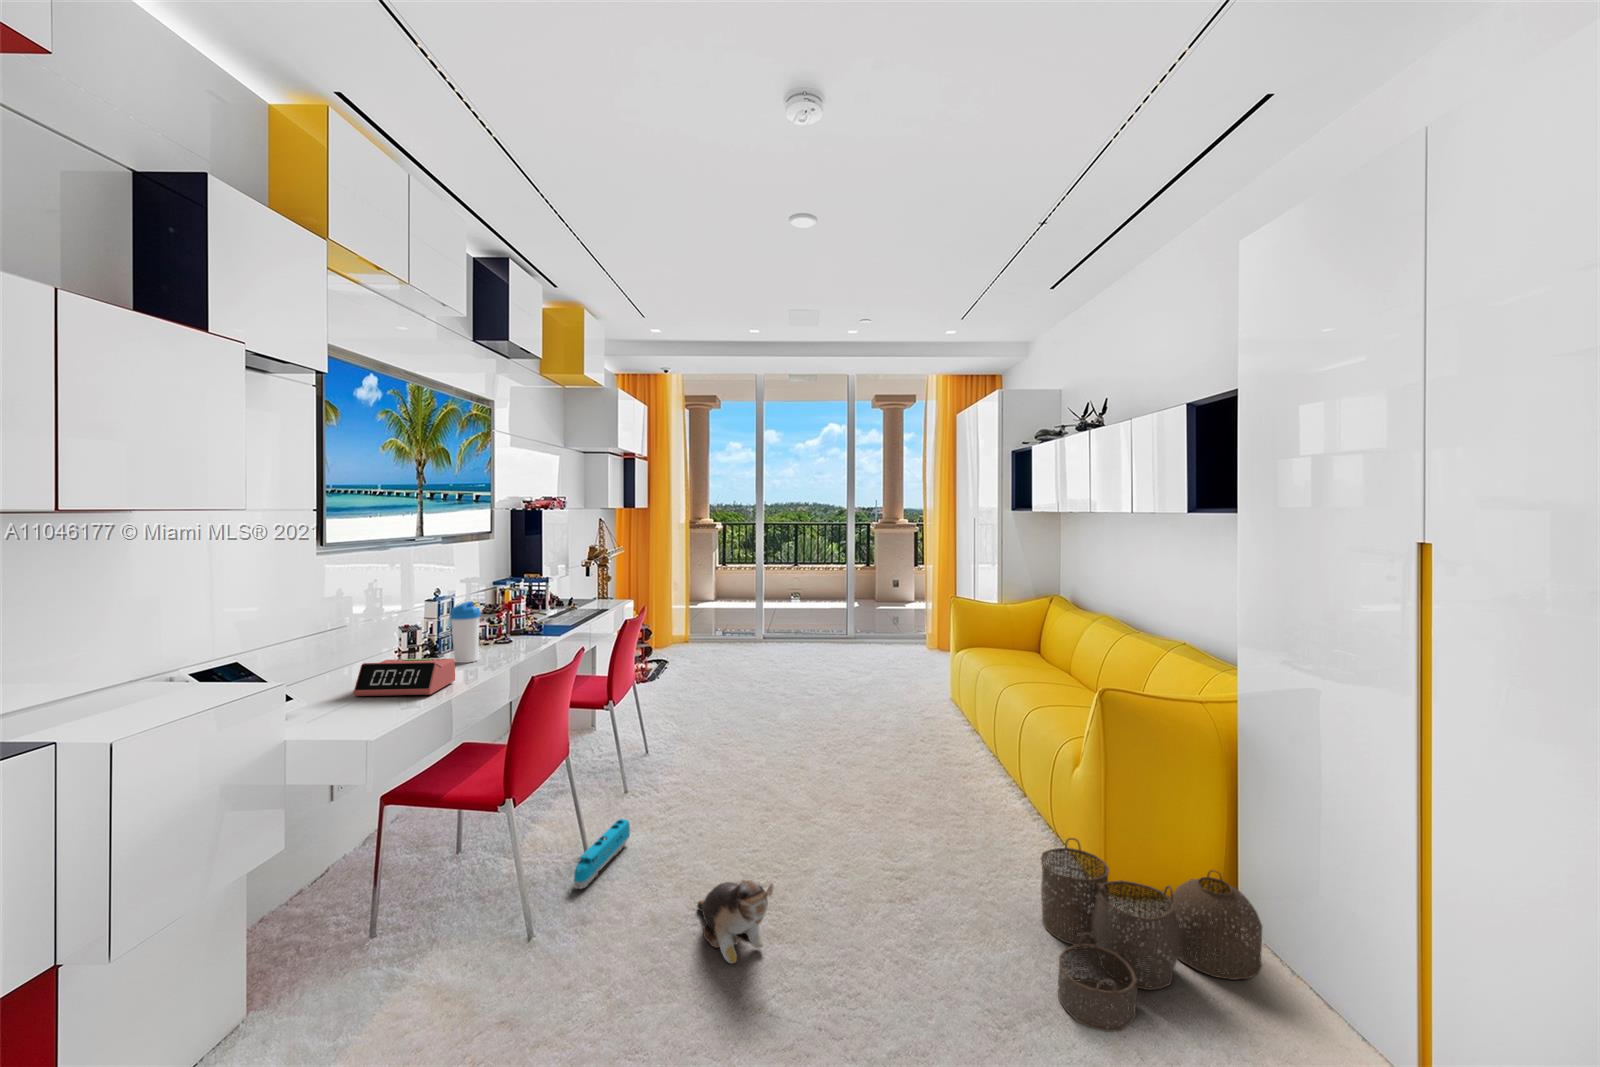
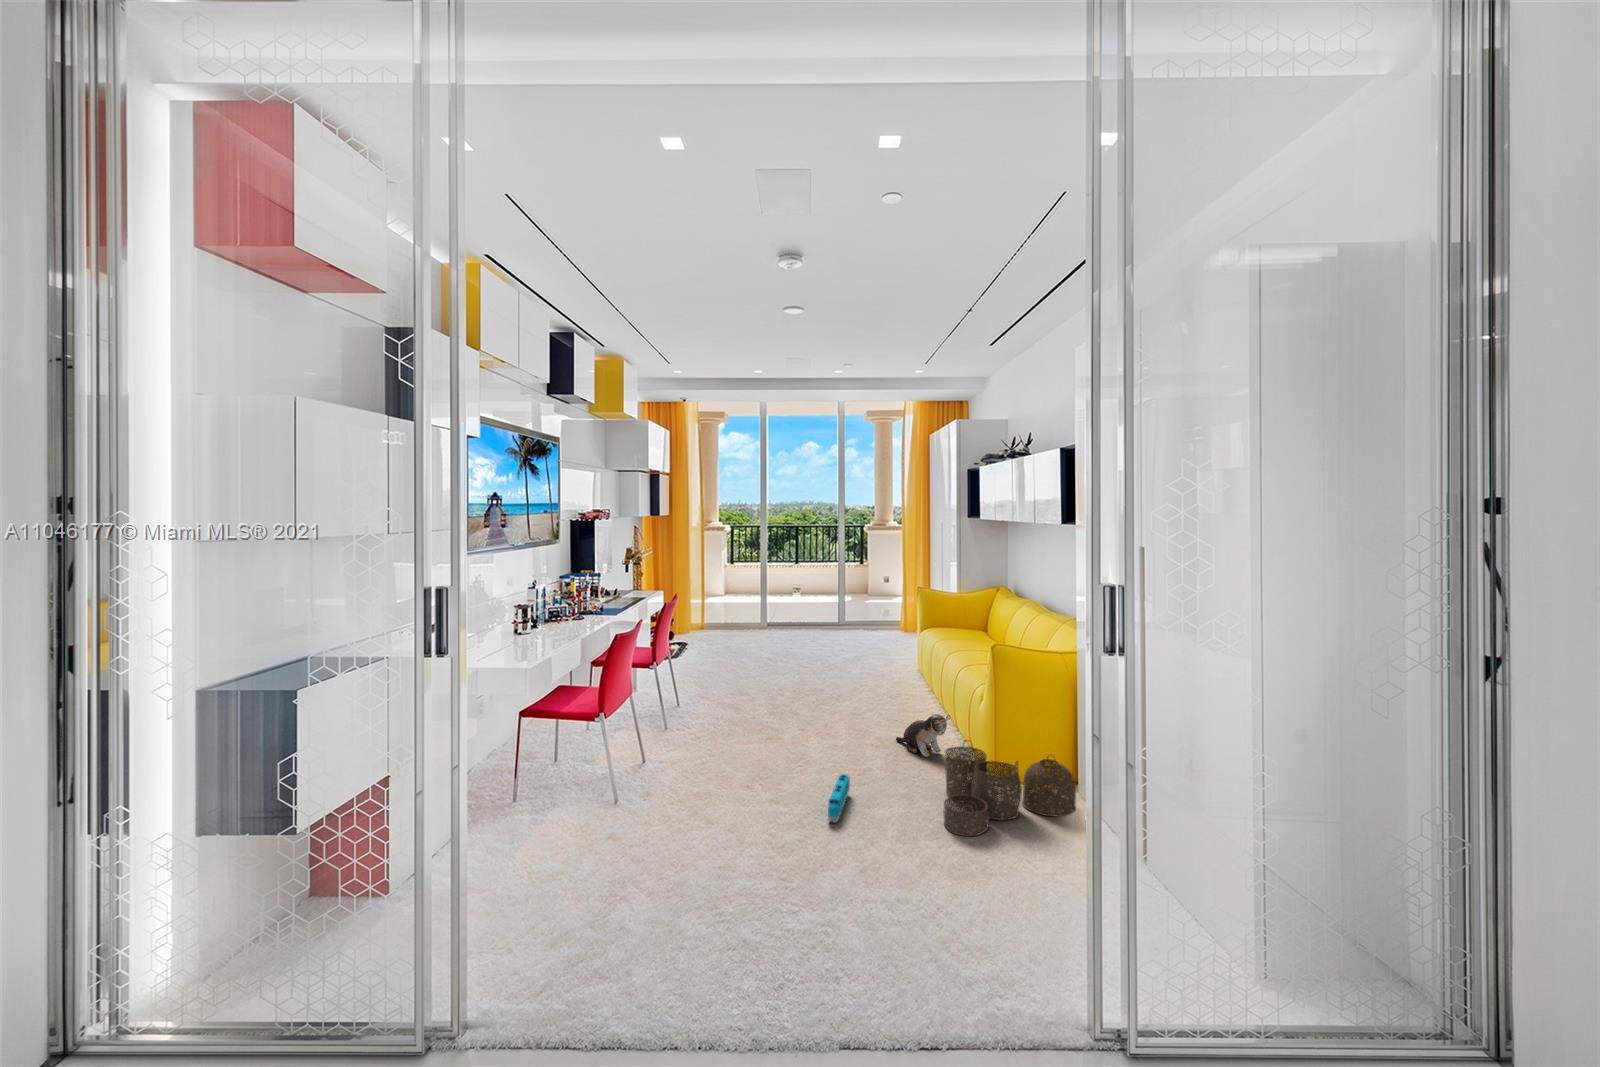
water bottle: present [449,601,481,663] -> none [549,589,569,631]
alarm clock: present [353,659,455,696] -> none [503,625,561,647]
toy train: present [574,819,630,889] -> present [828,774,850,822]
plush toy: present [697,880,773,963] -> present [896,714,951,757]

